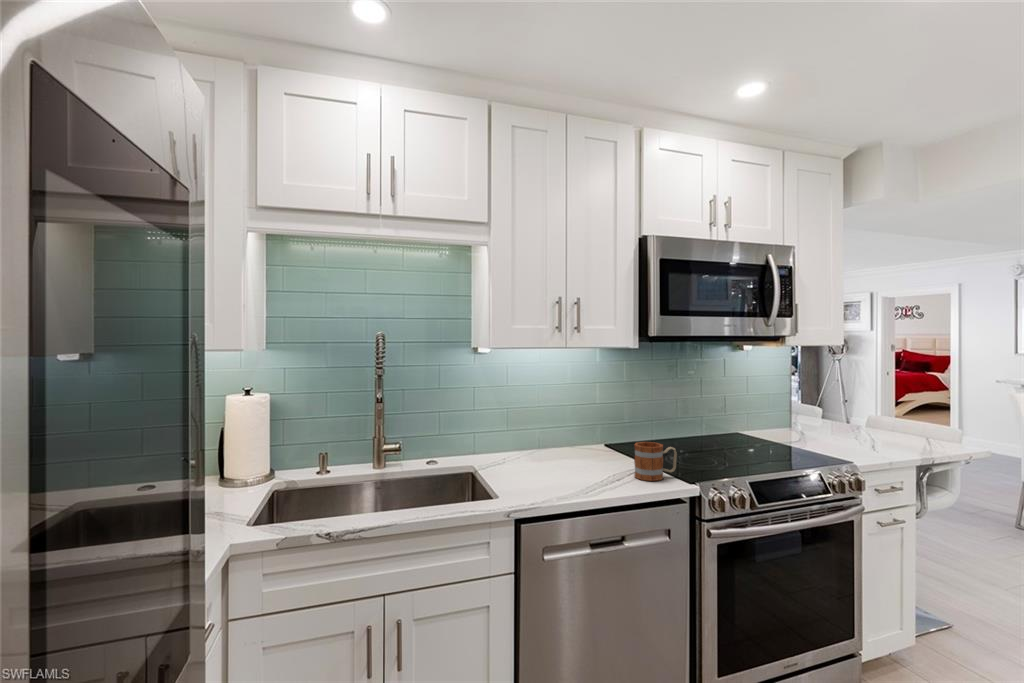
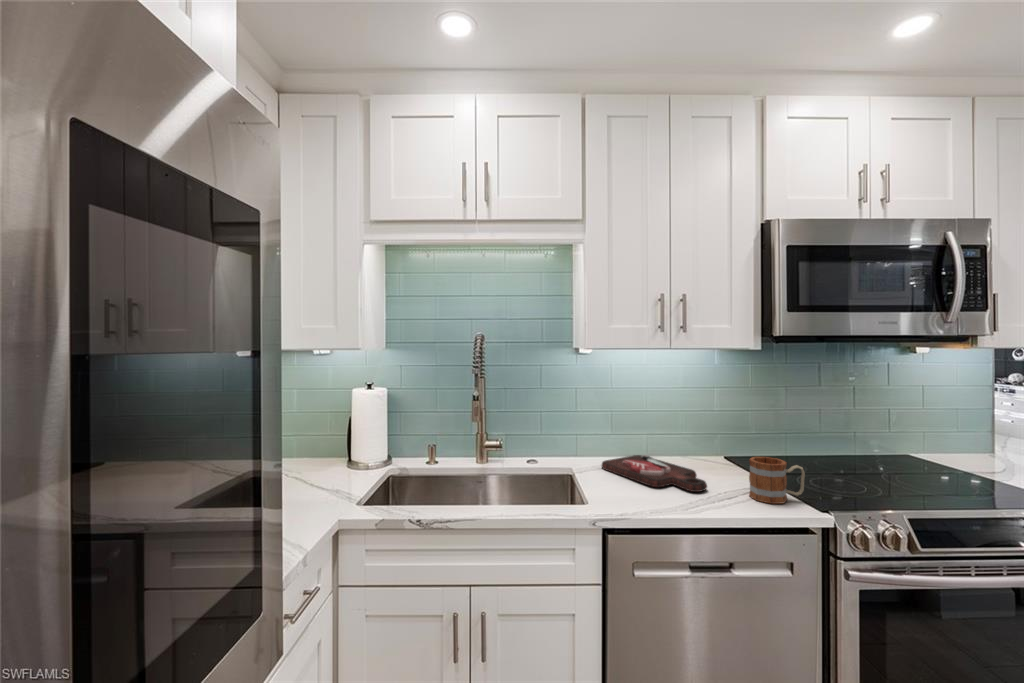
cutting board: none [502,450,600,478] -> present [602,455,707,492]

